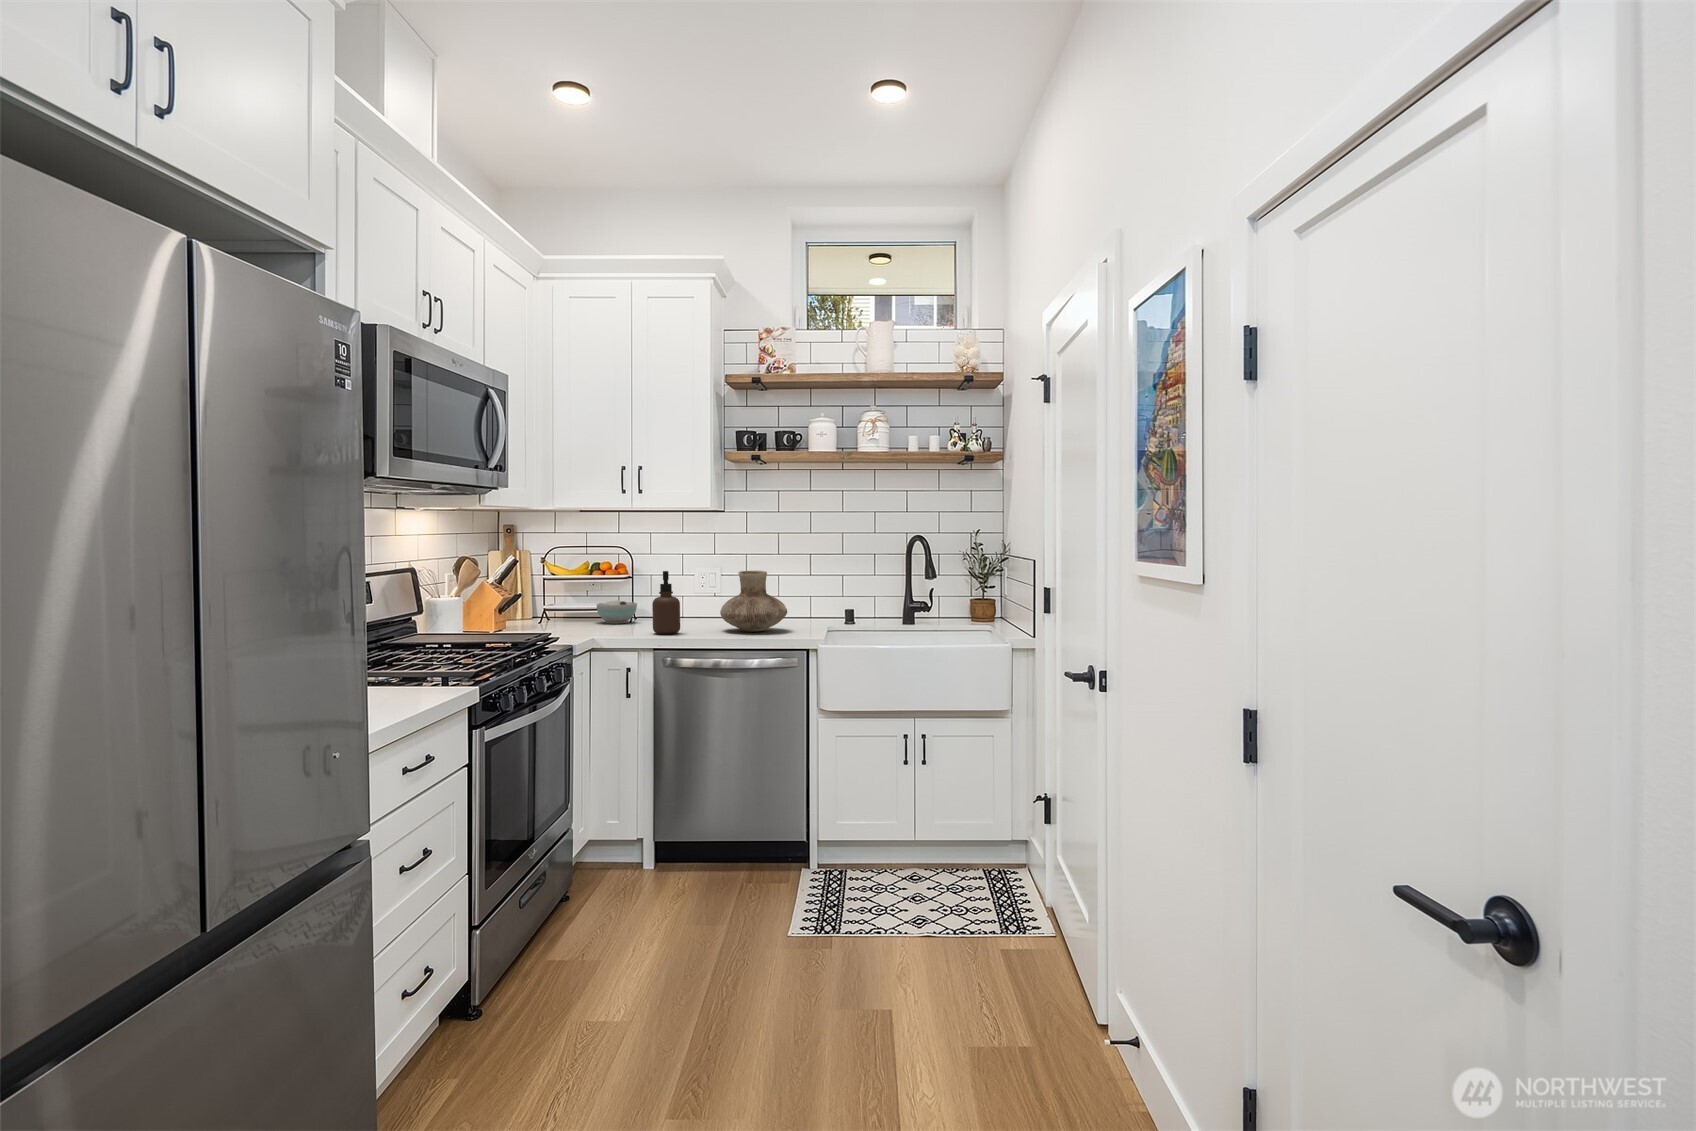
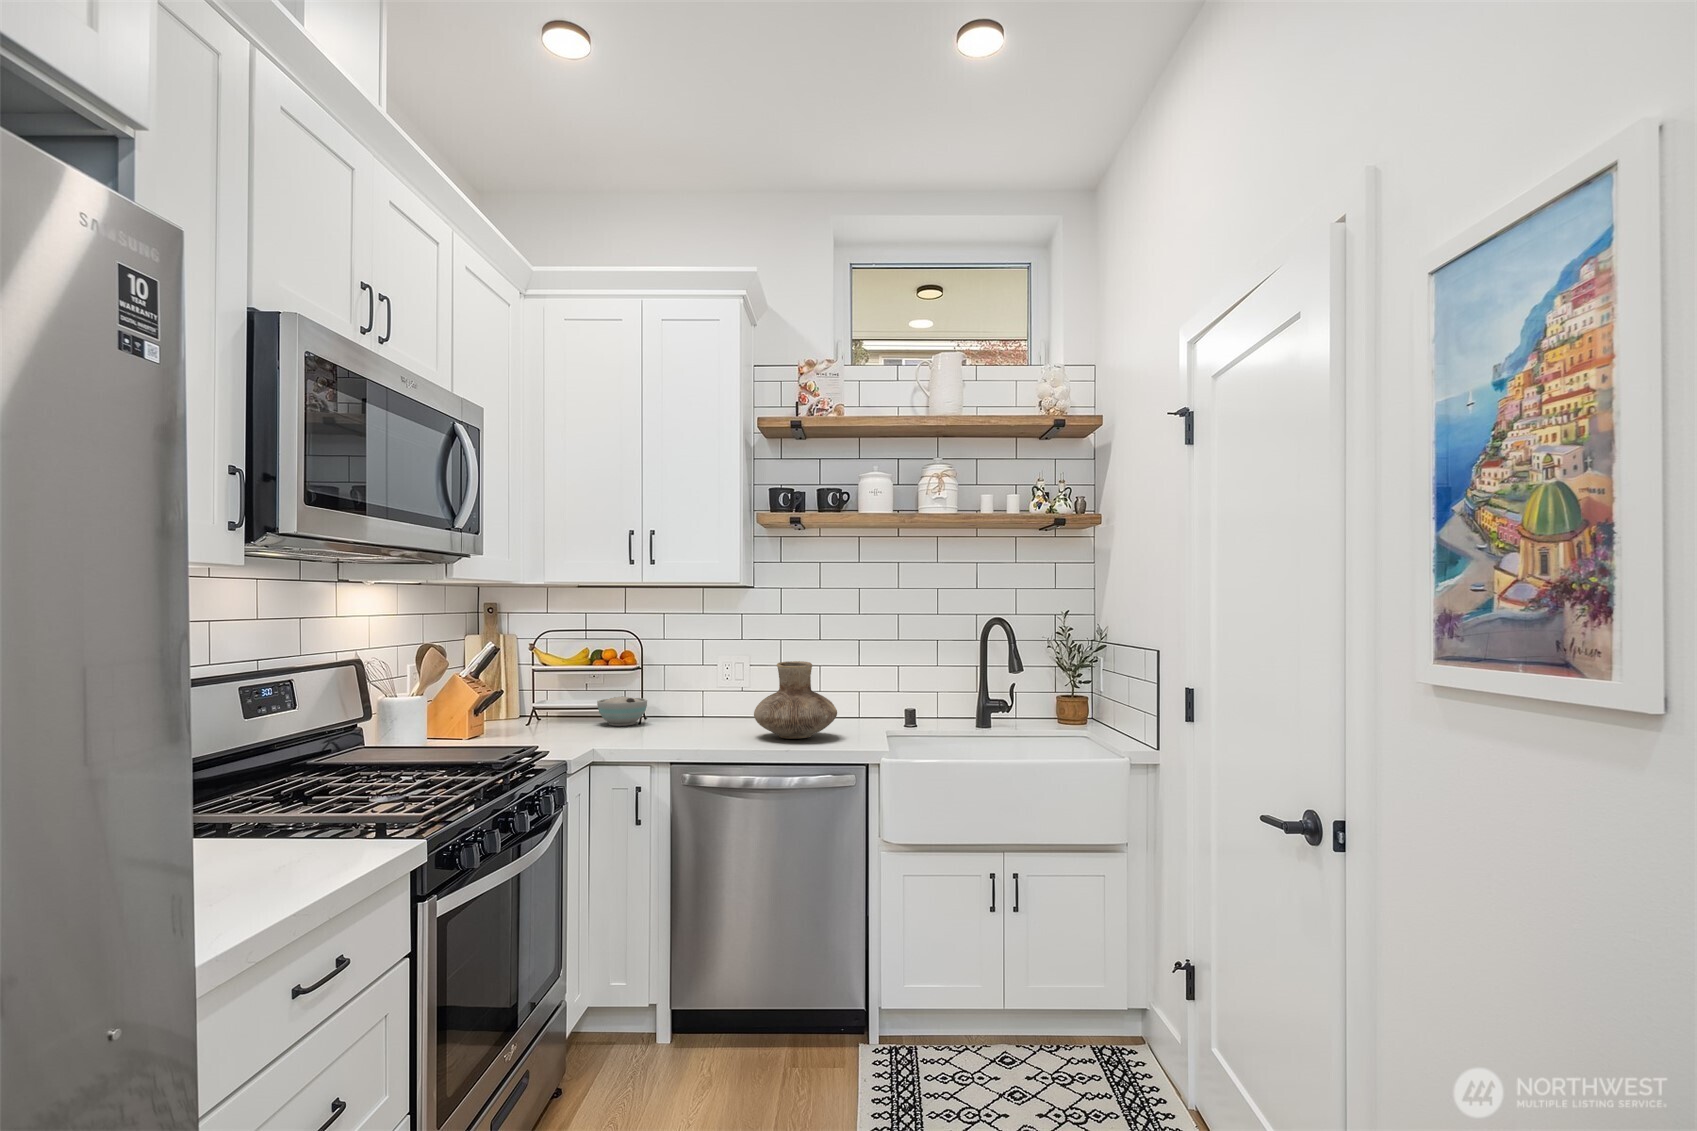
soap dispenser: present [652,571,680,634] -> none [671,664,706,744]

